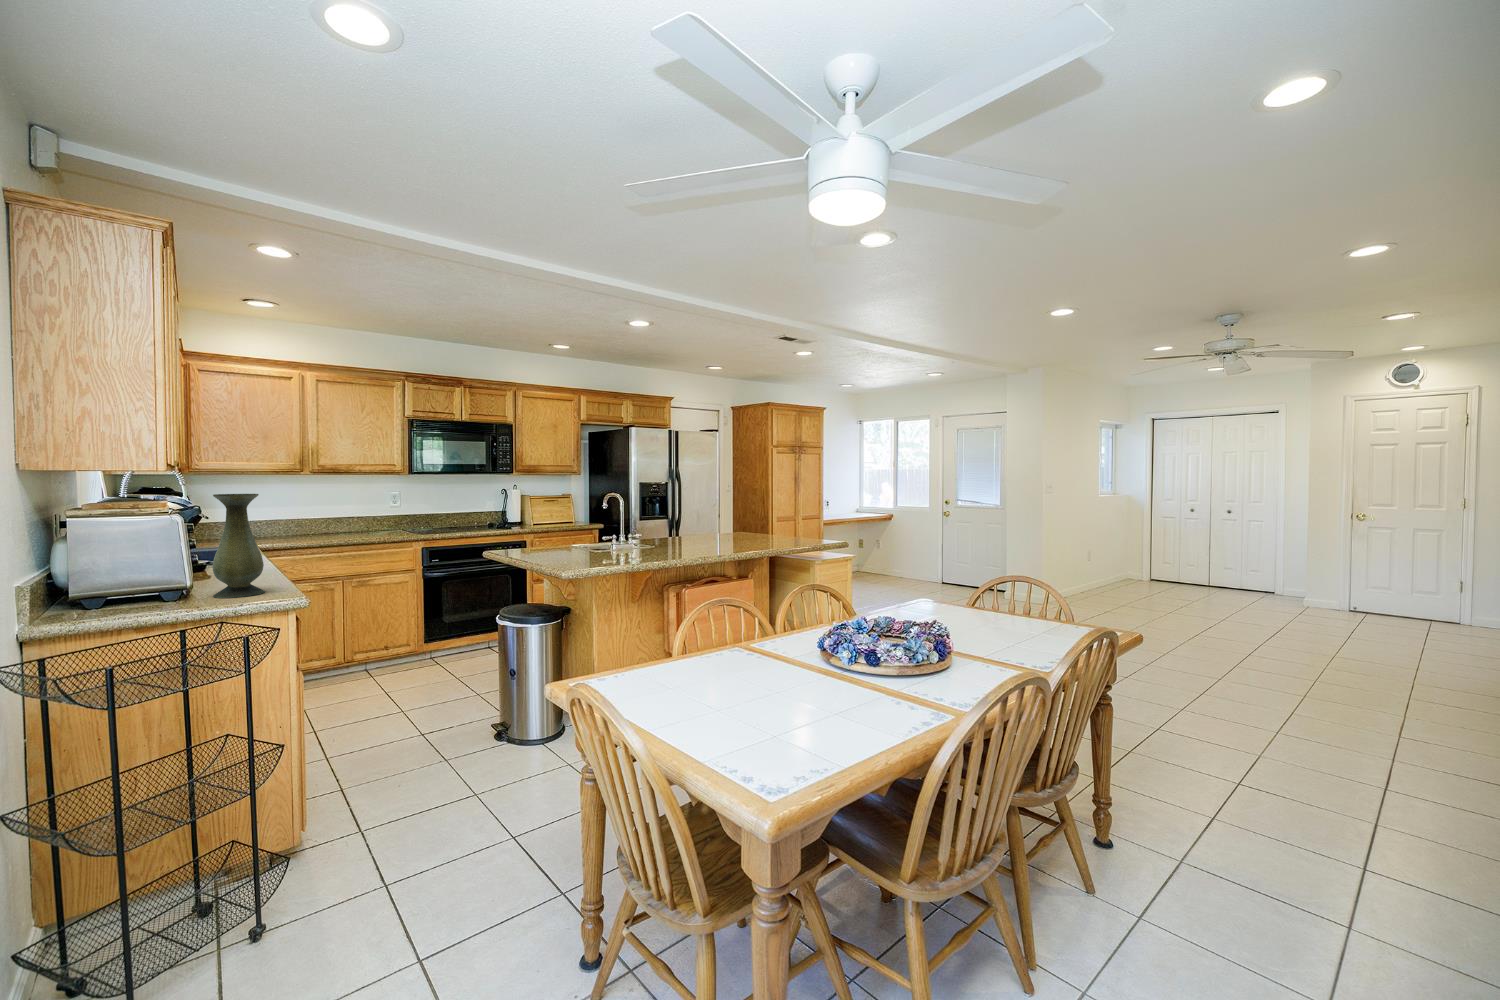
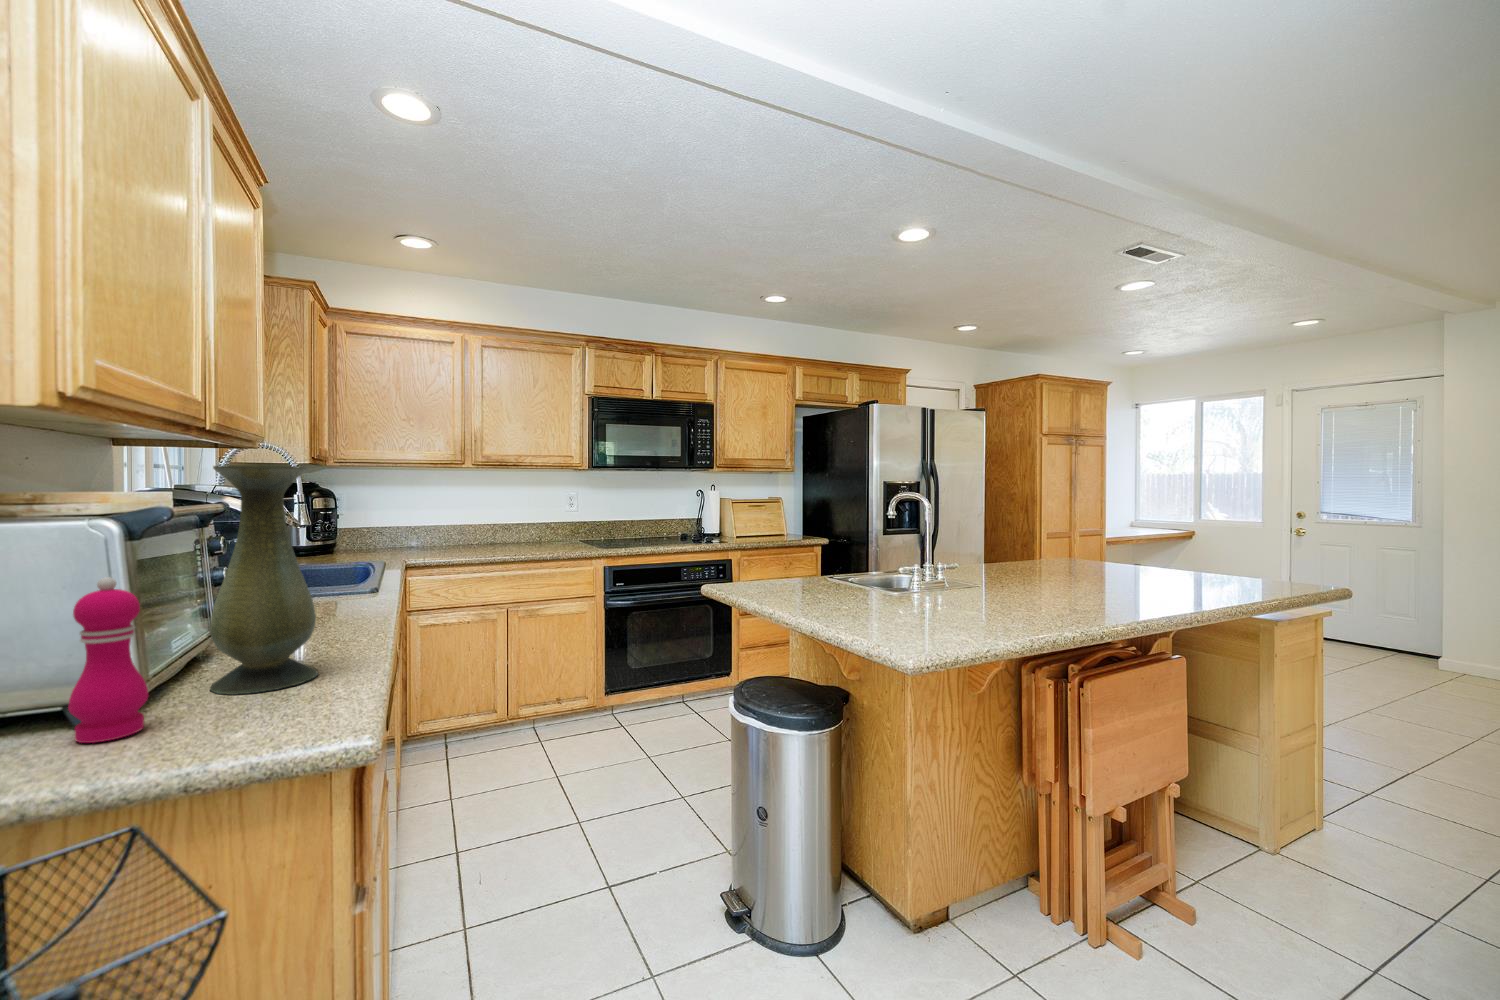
pepper mill: none [175,544,206,609] -> present [68,577,148,743]

